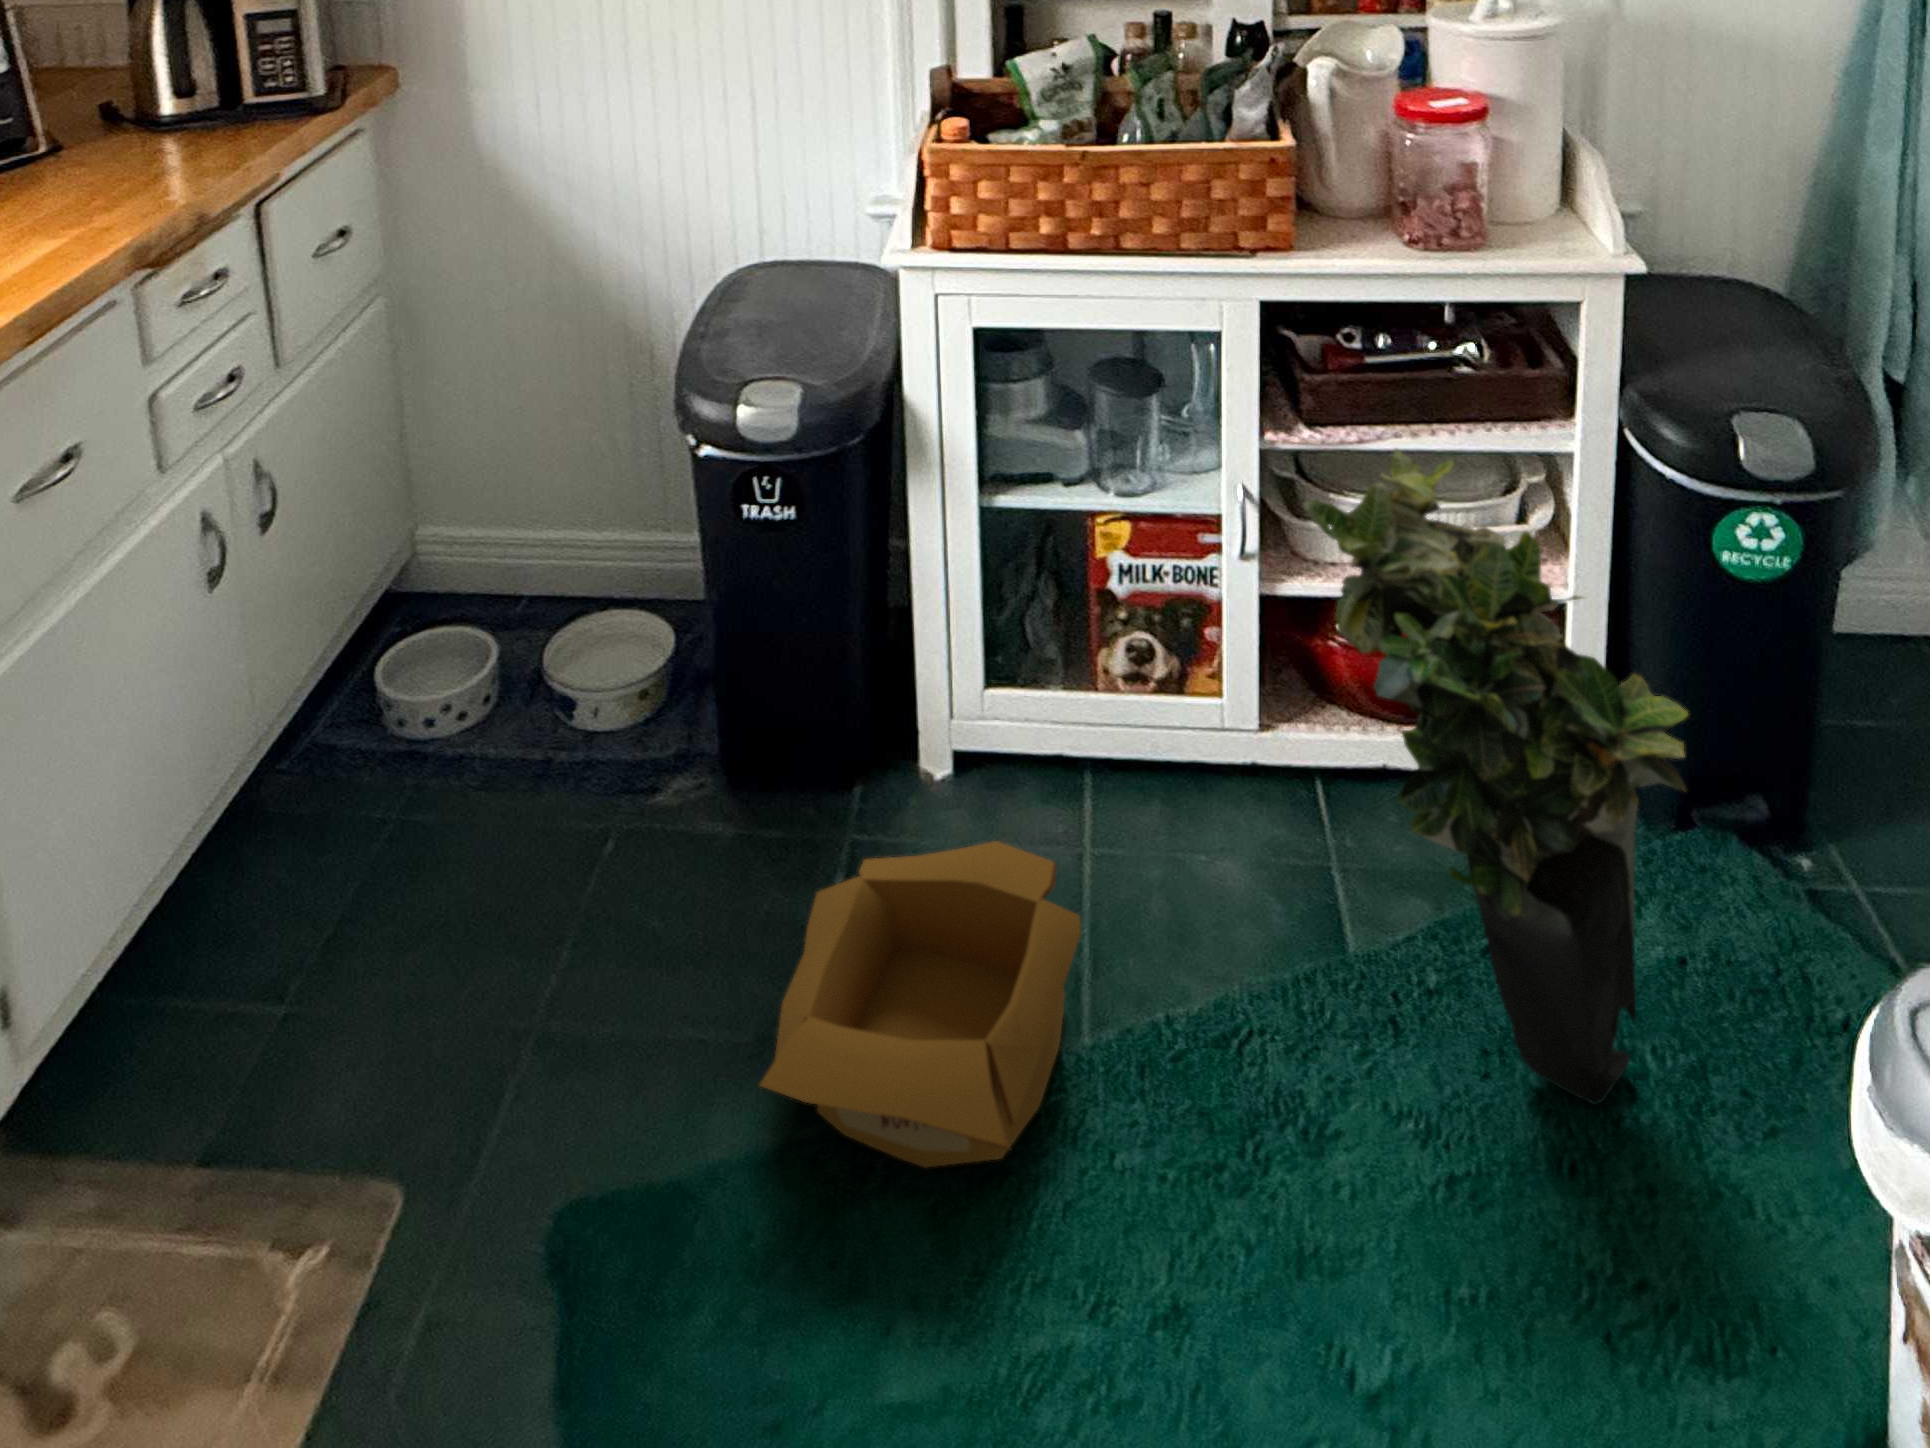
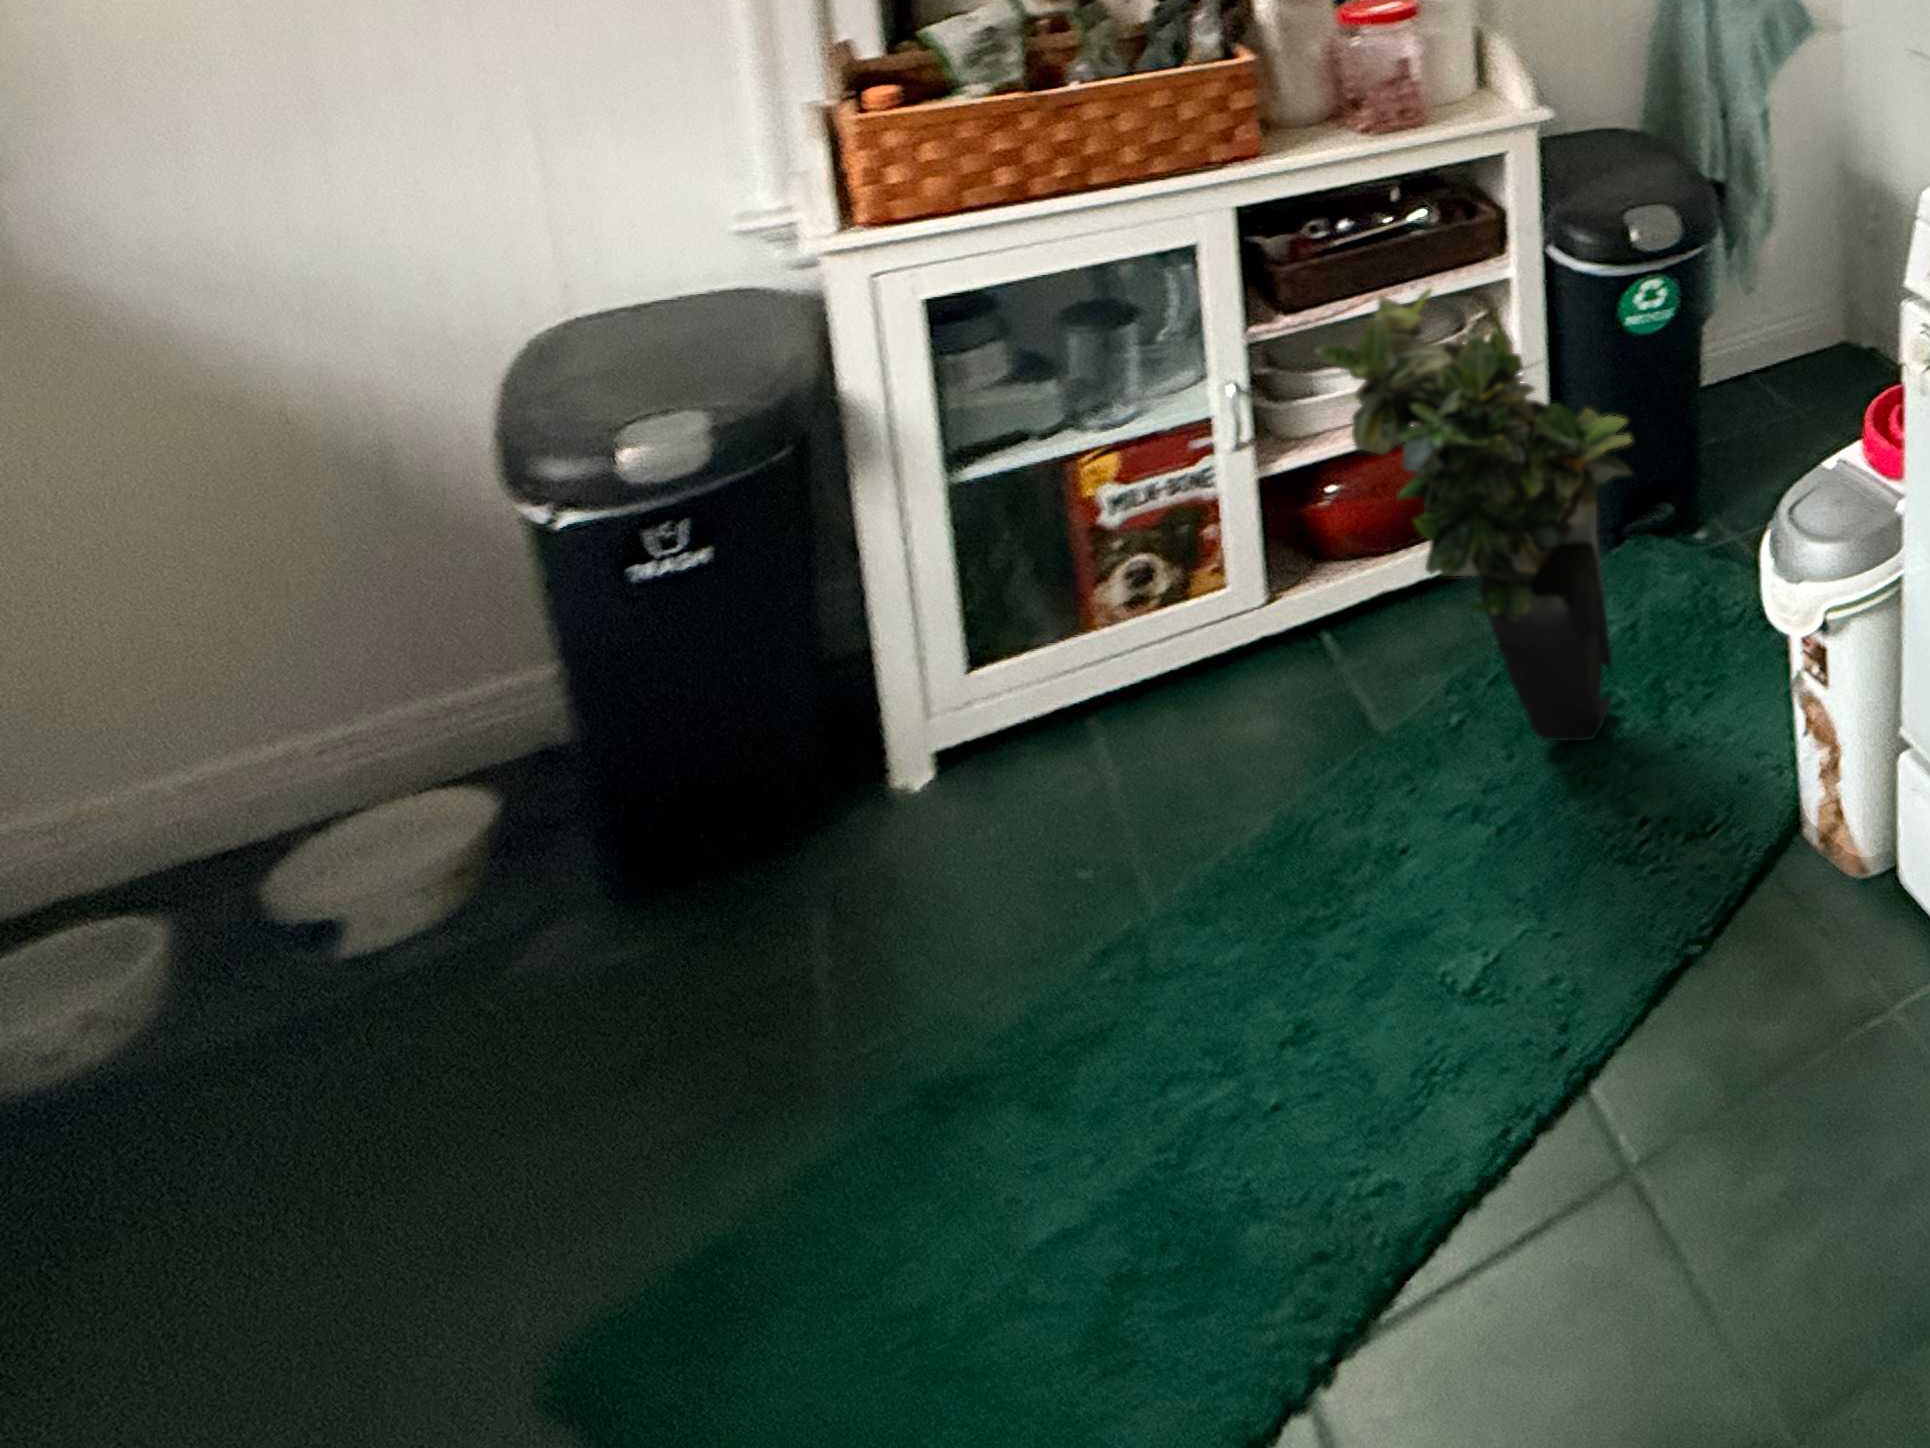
cardboard box: present [760,841,1081,1167] -> none [812,767,1142,1094]

